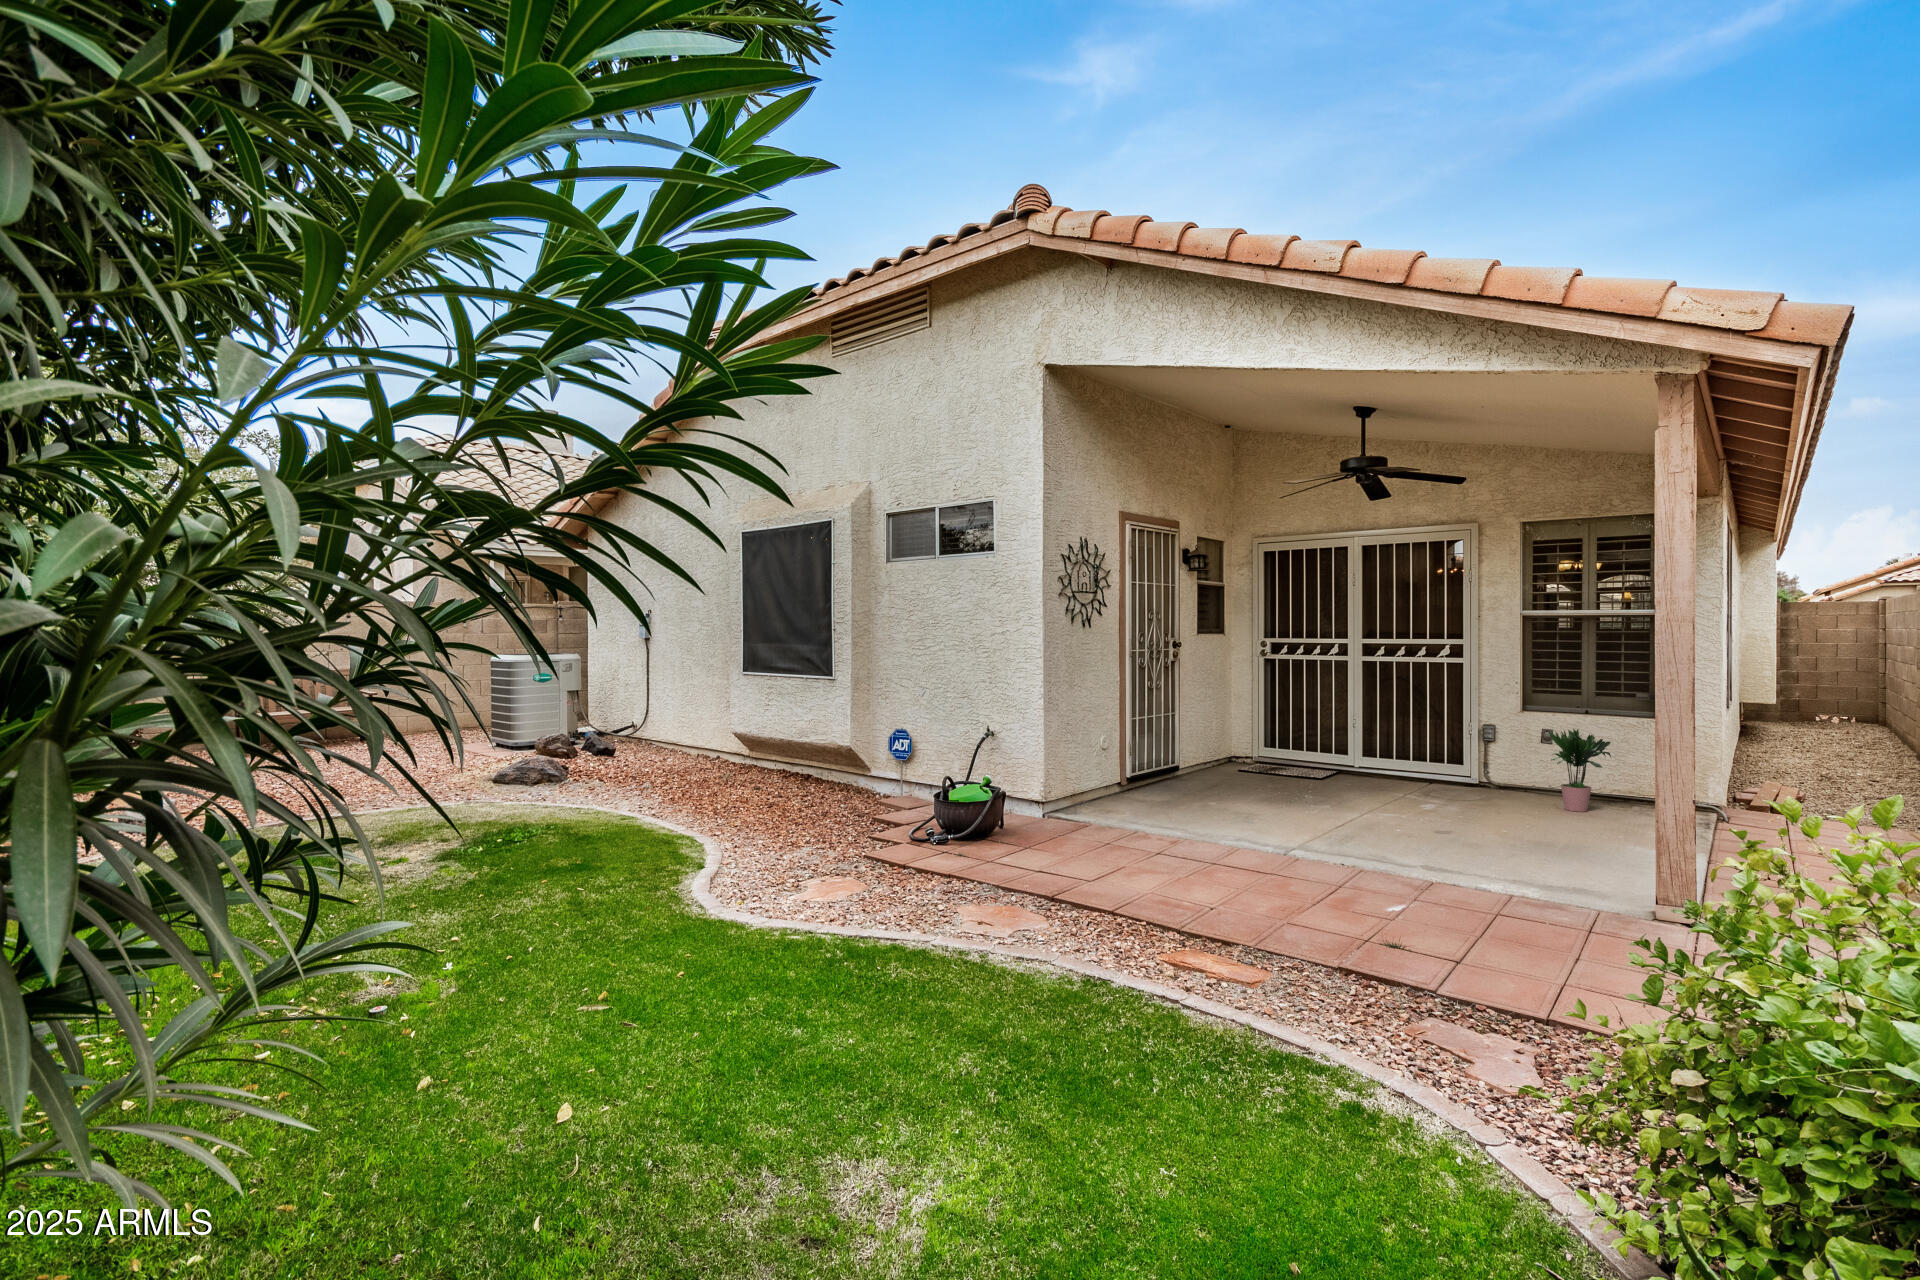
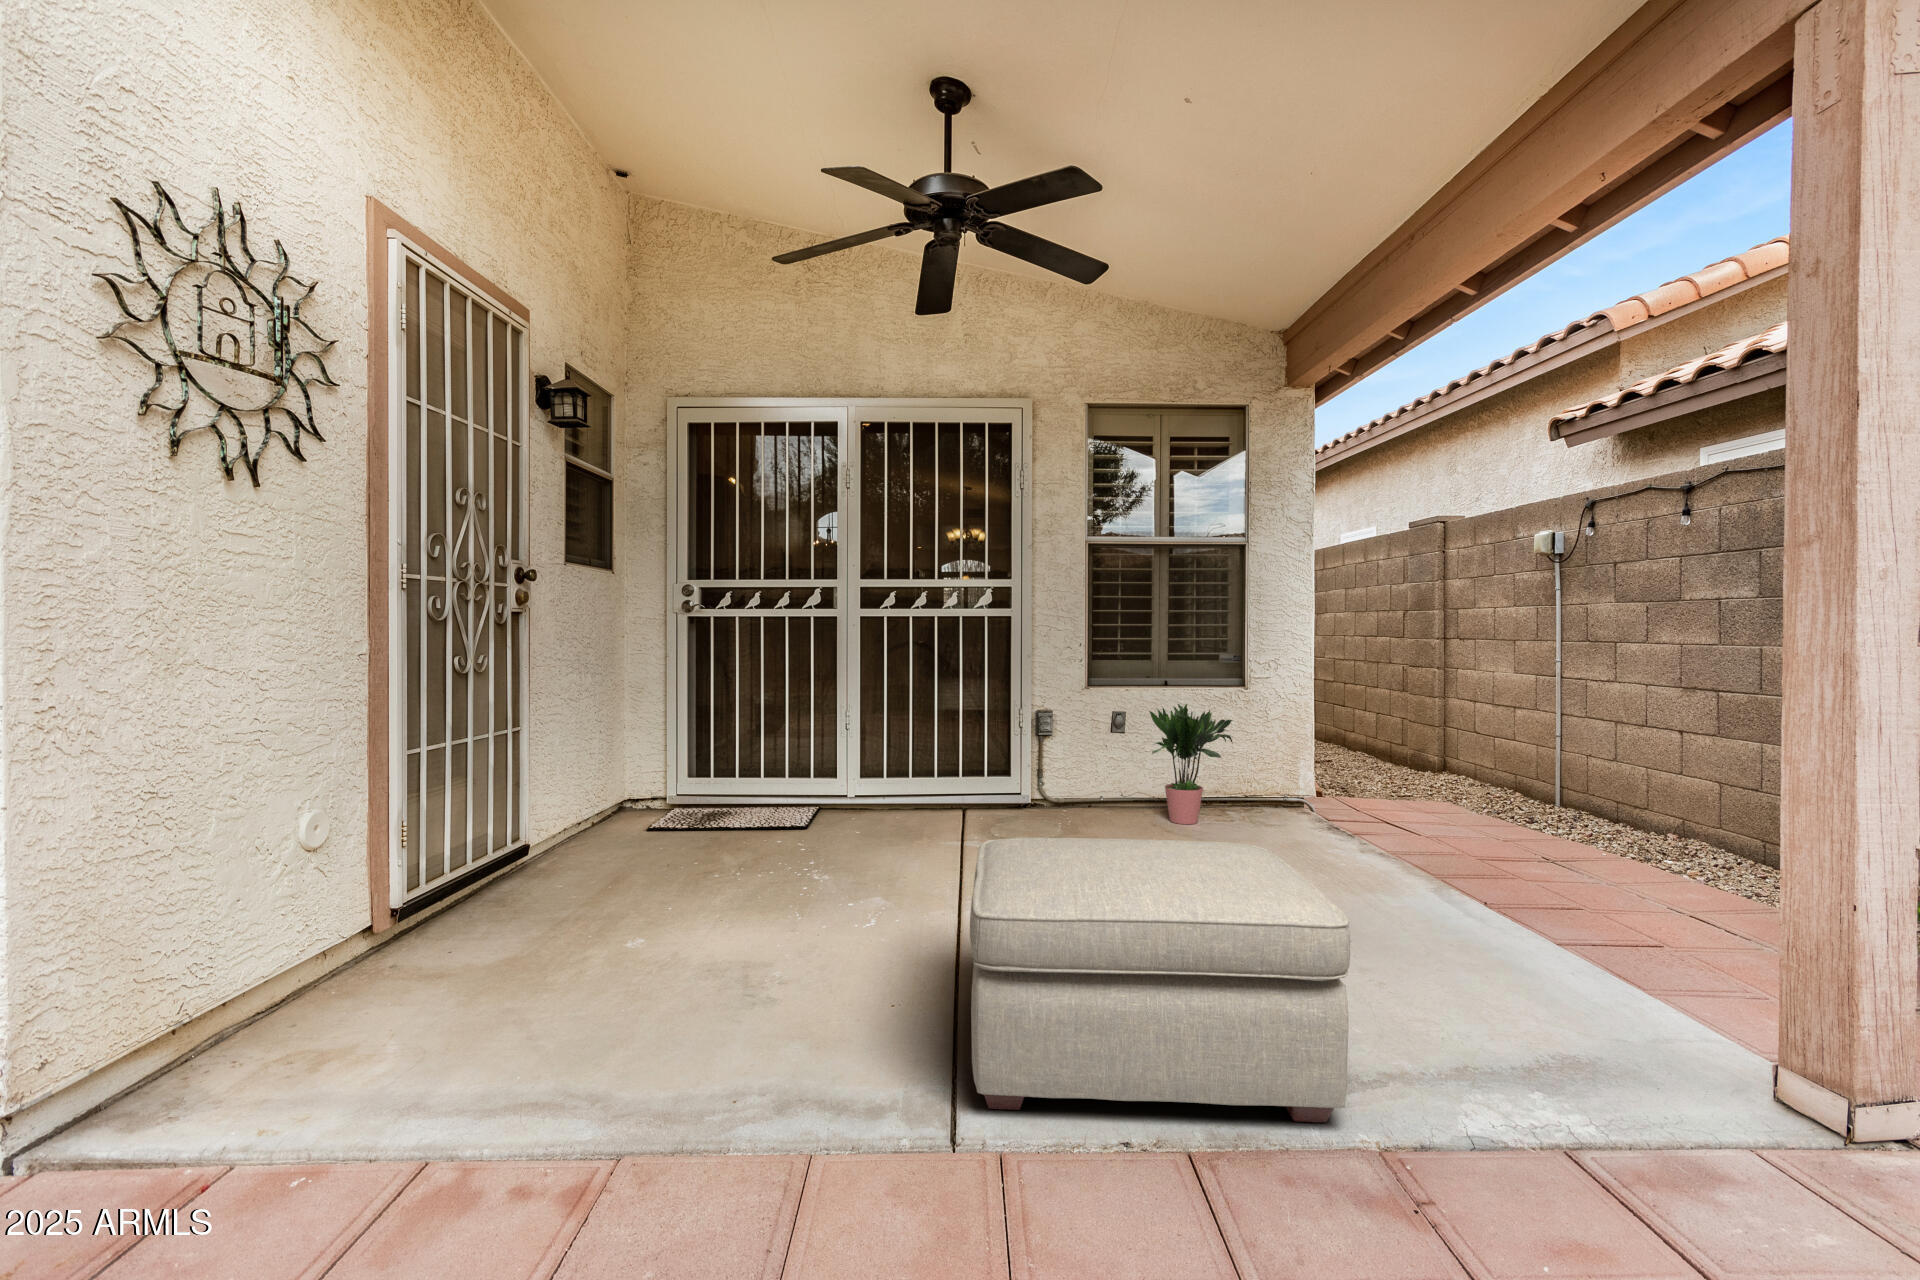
ottoman: none [1275,764,1426,856] -> present [970,838,1351,1122]

